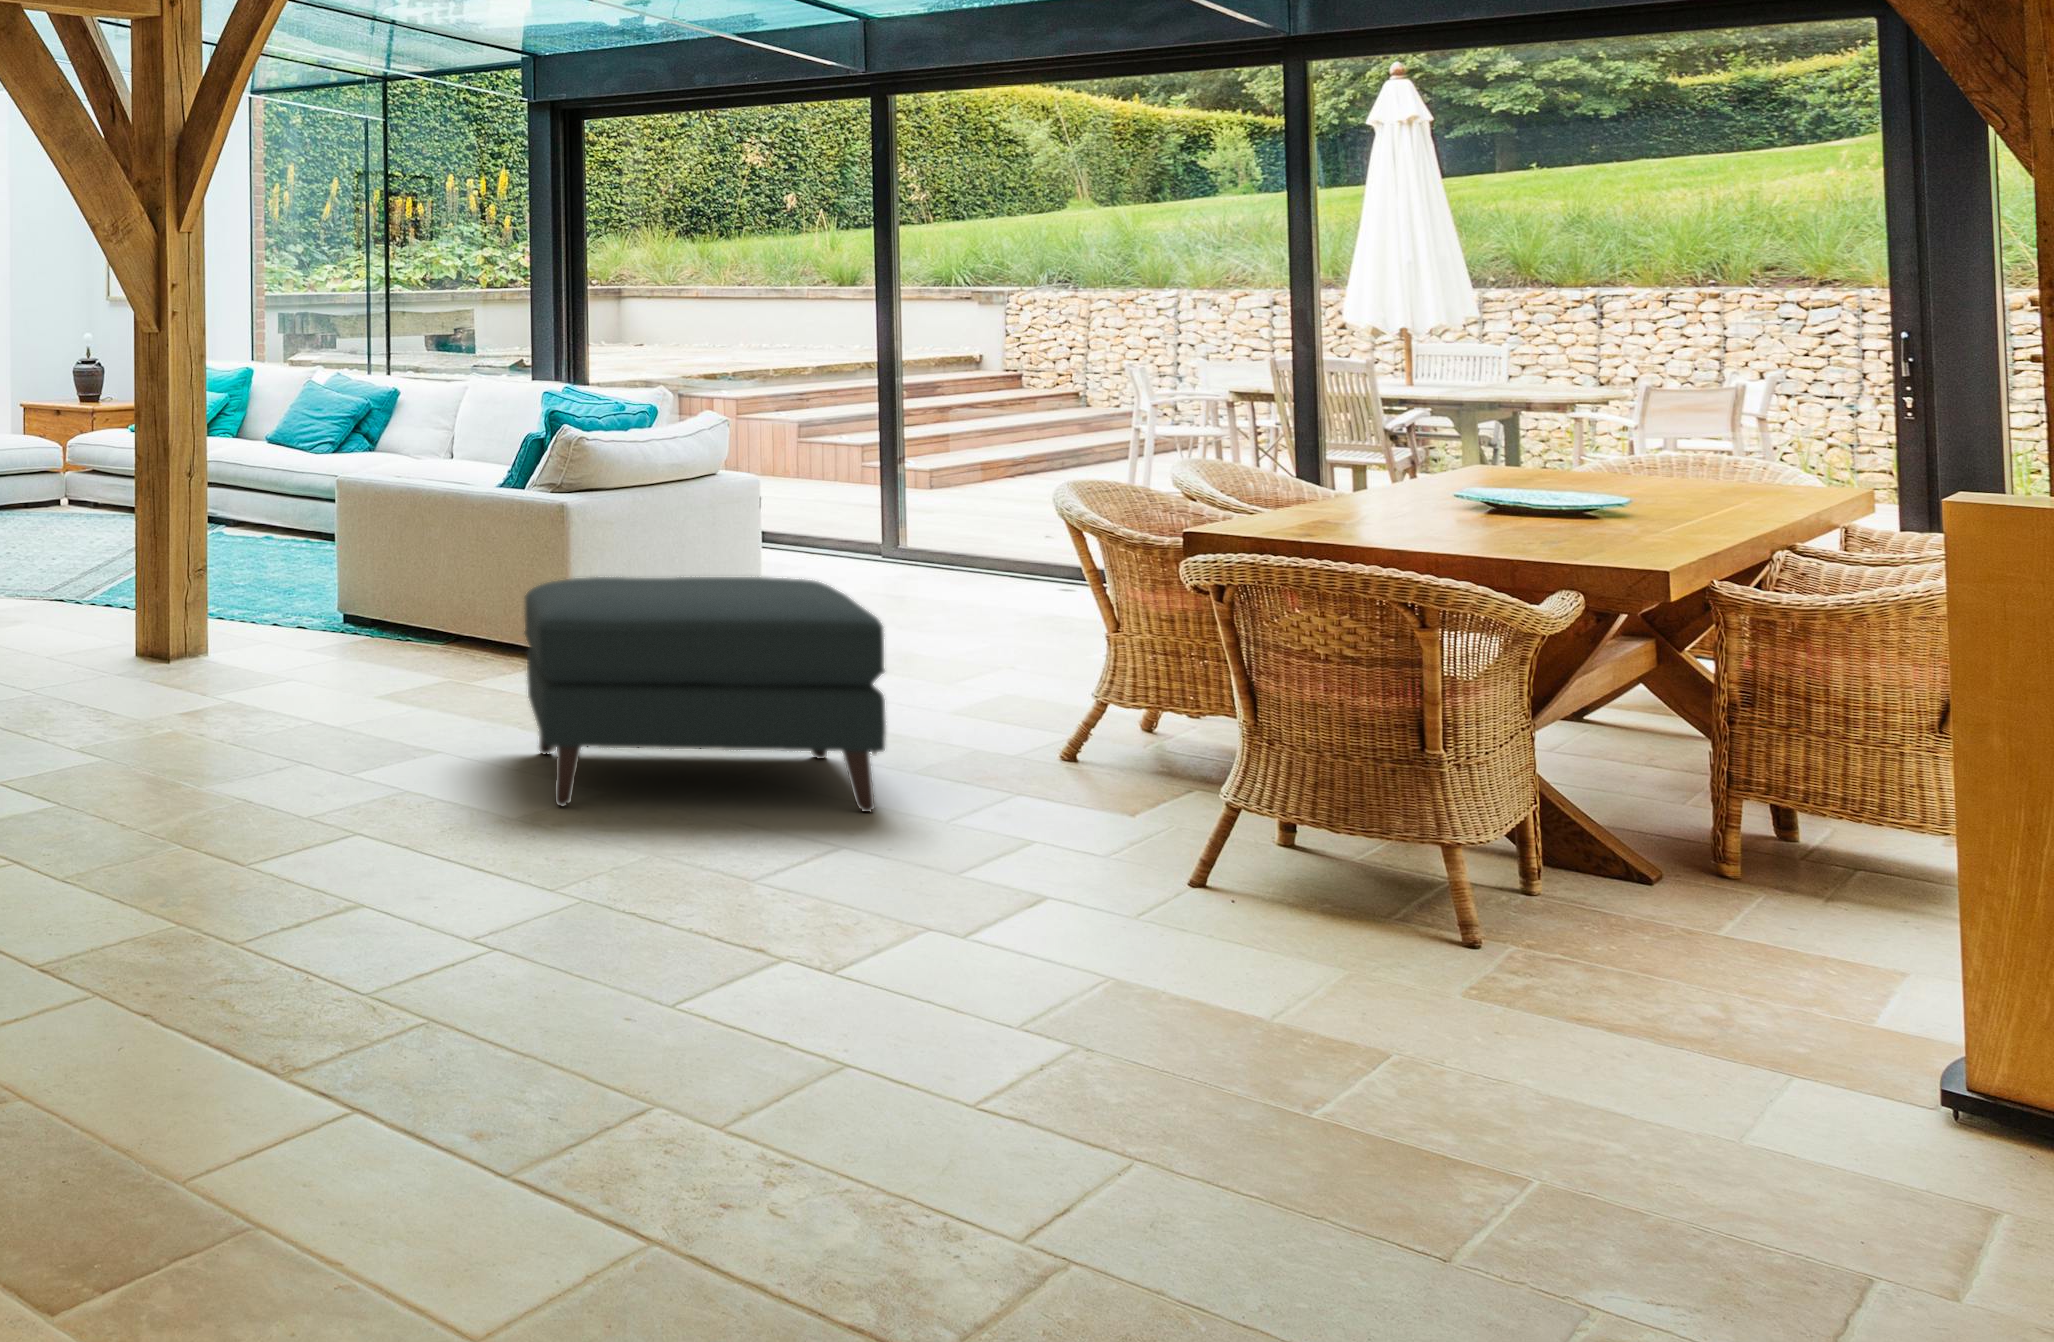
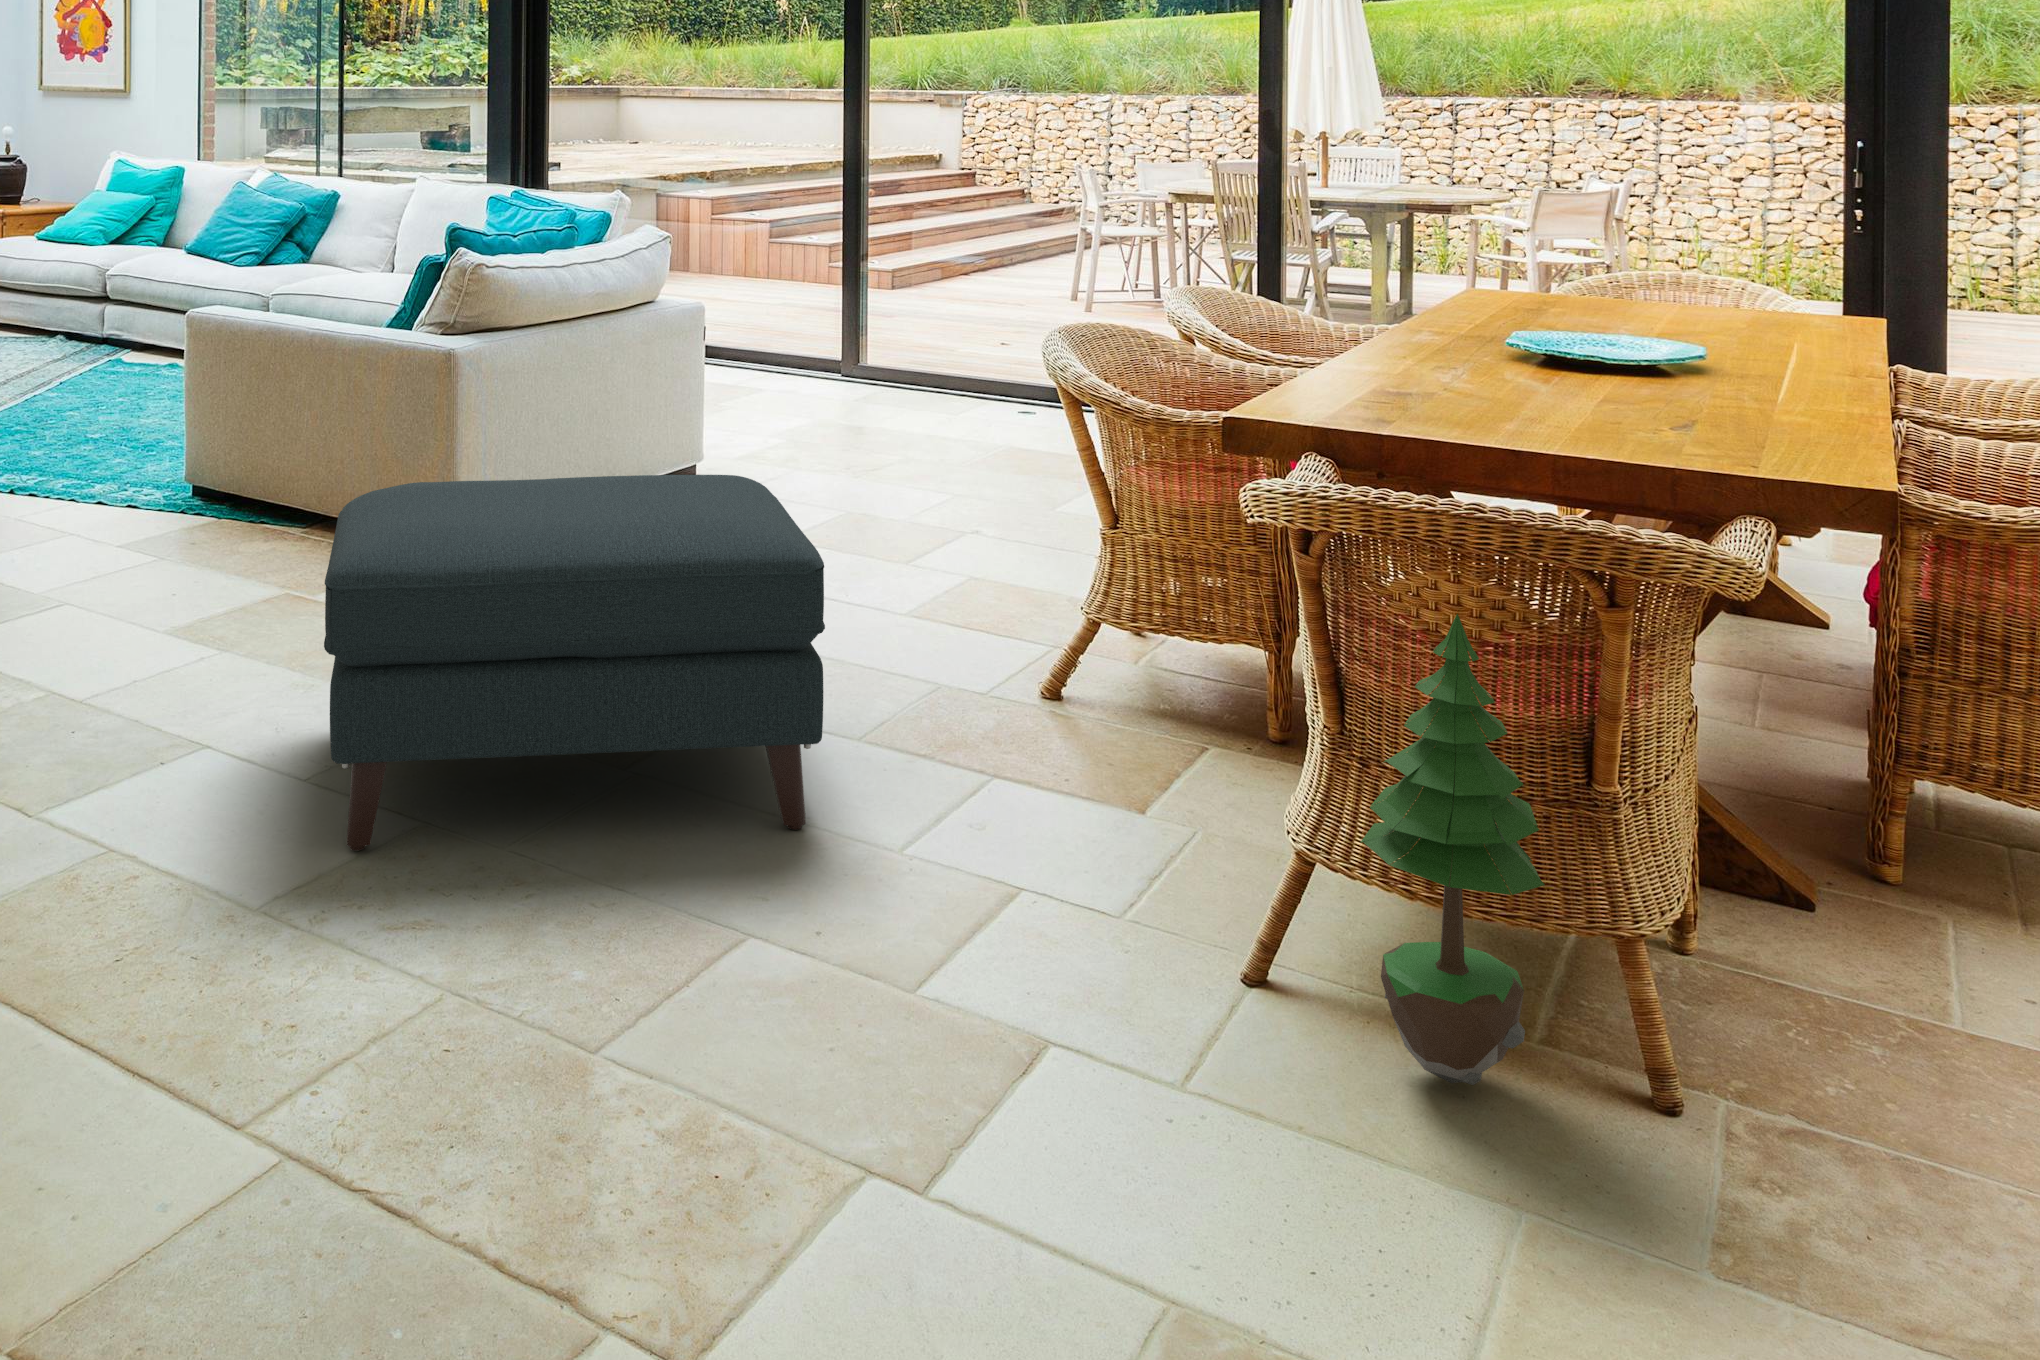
potted tree: none [1254,628,1378,933] -> present [1361,614,1545,1085]

